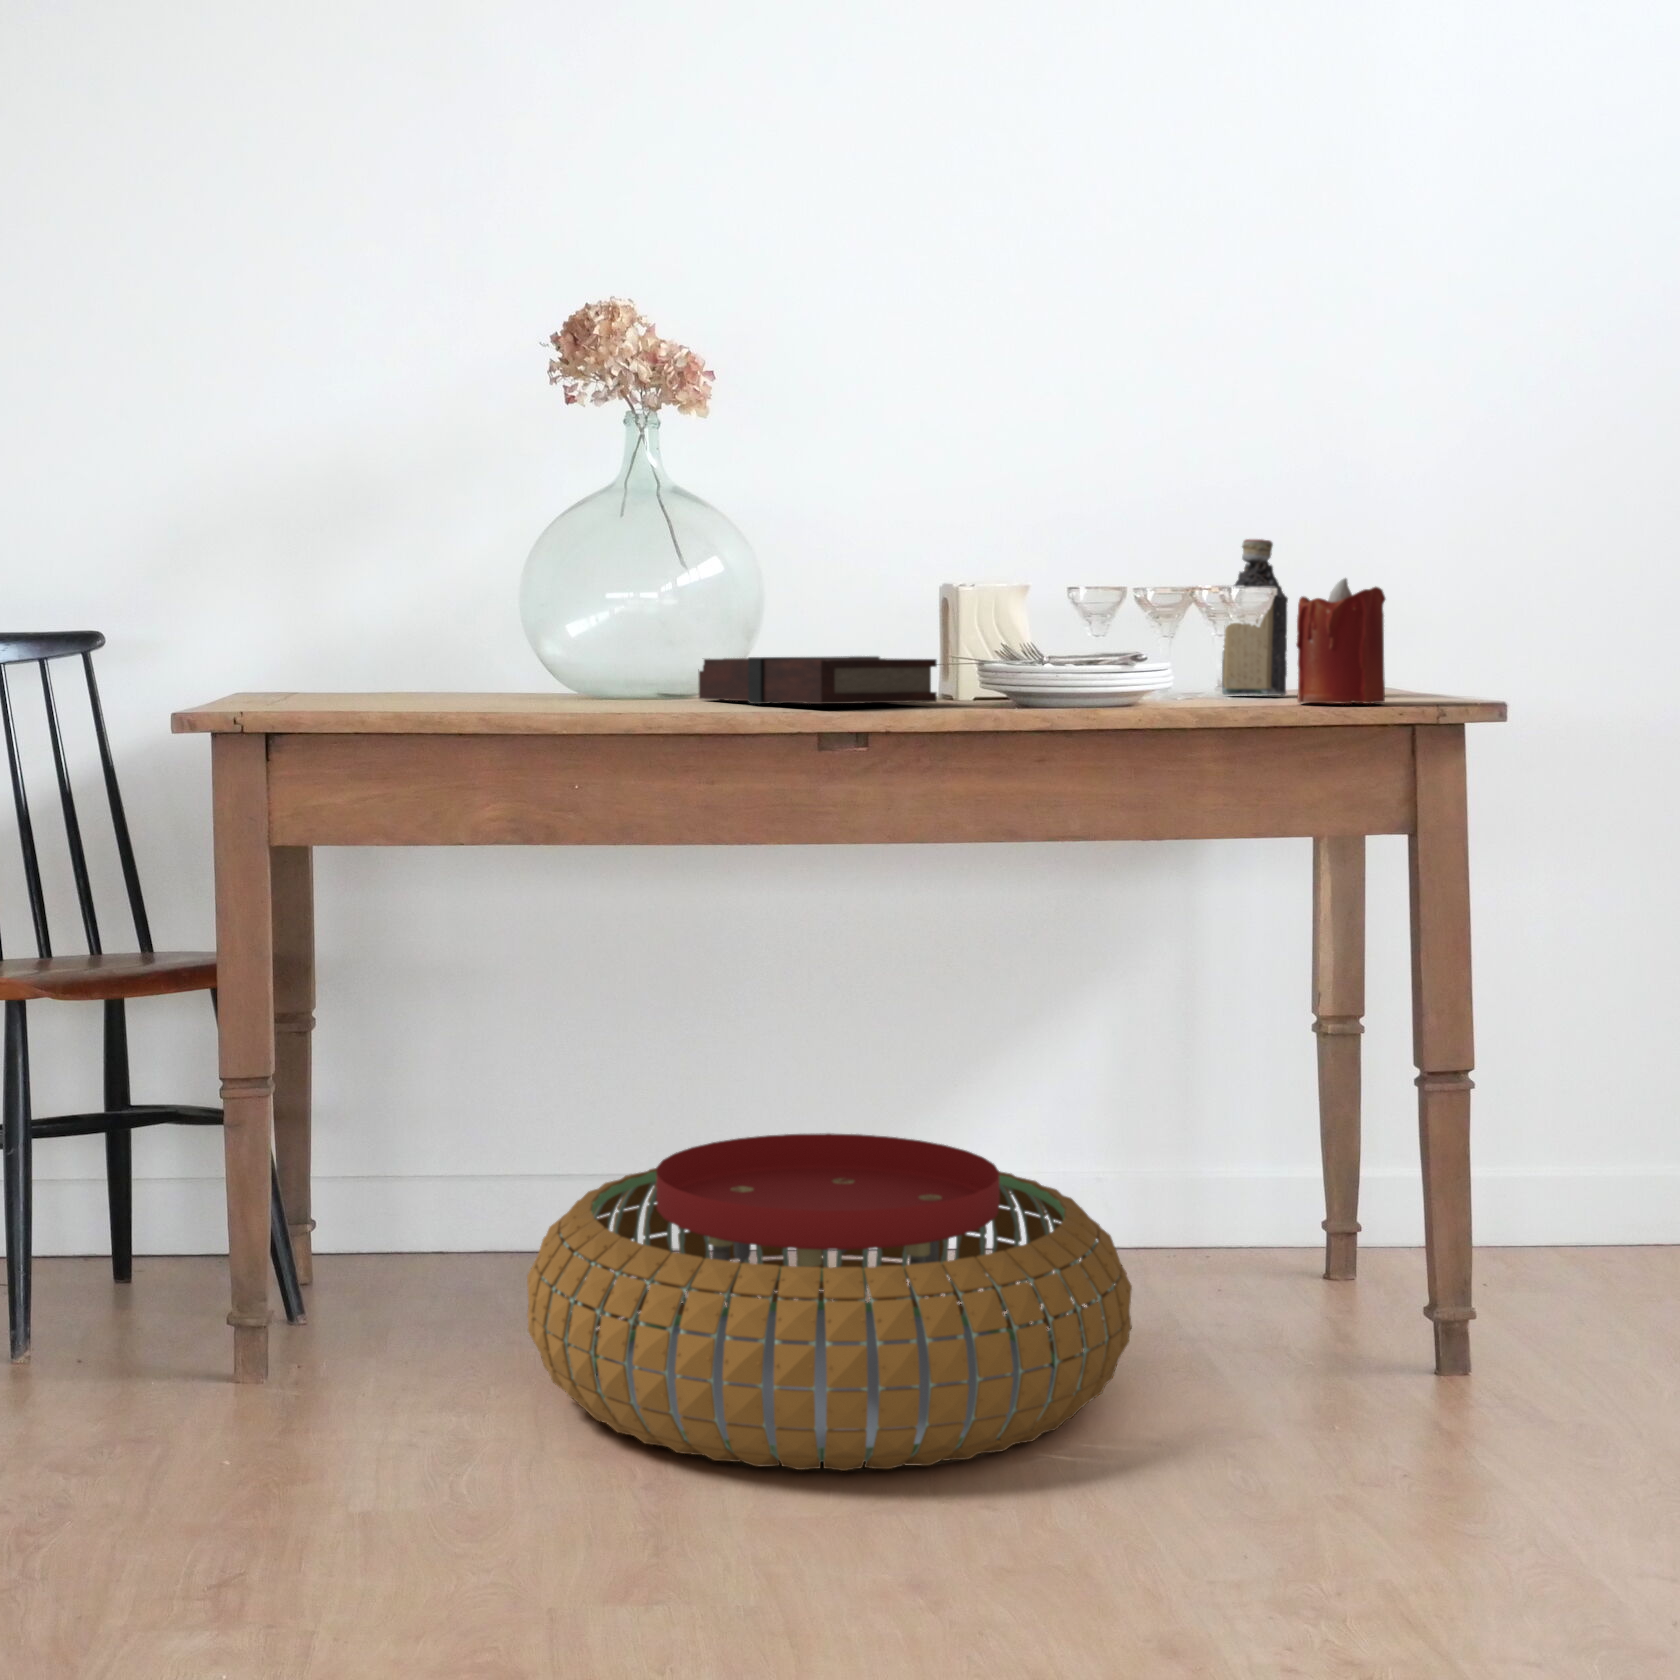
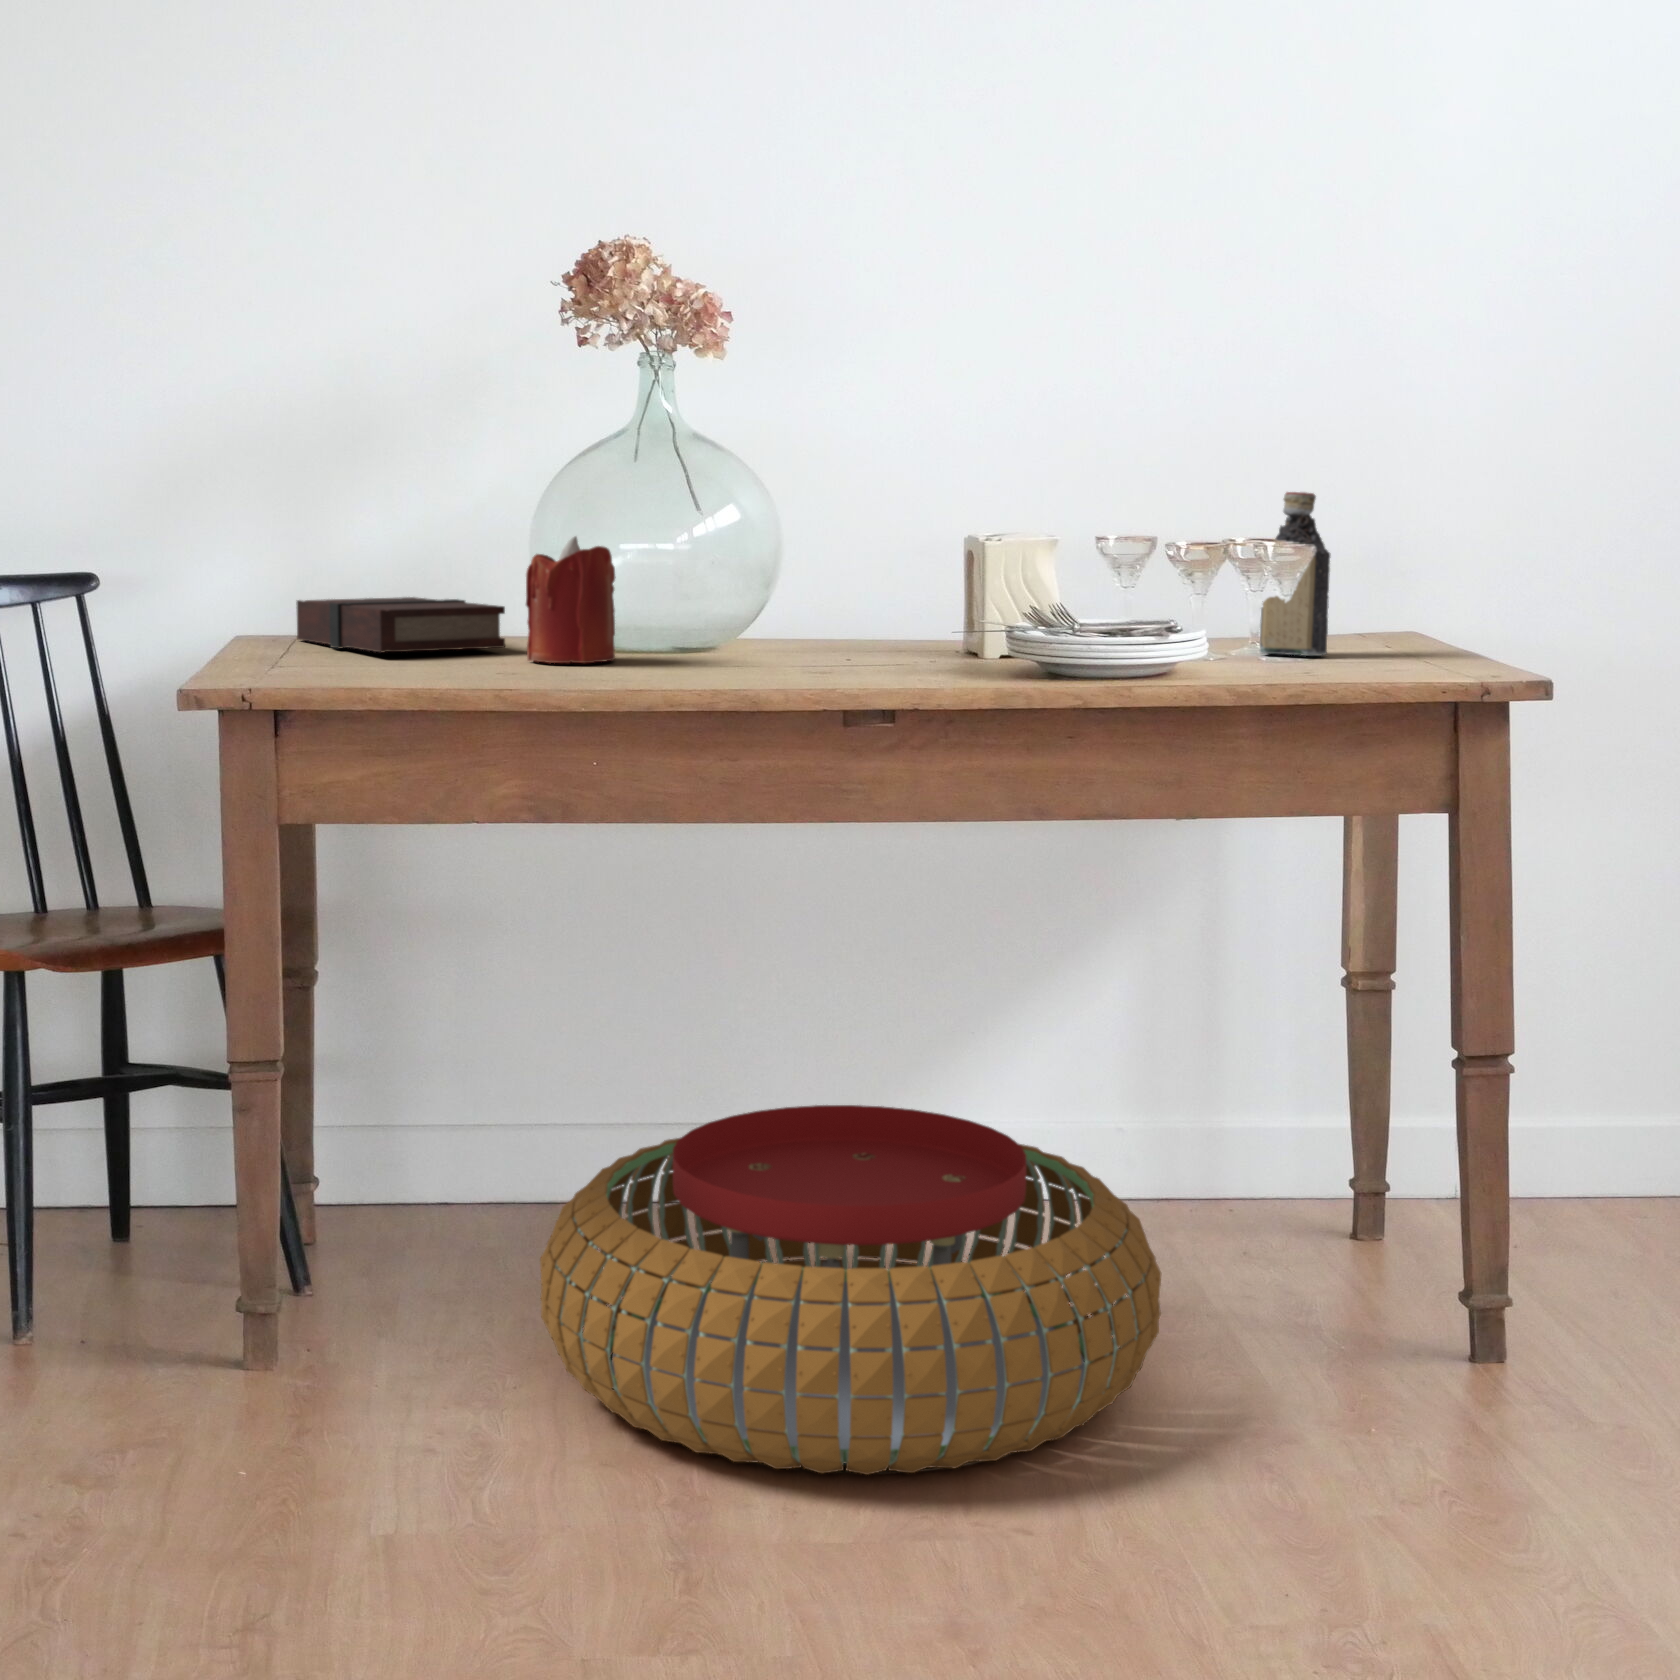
candle: present [1296,578,1385,704] -> present [526,536,616,663]
book: present [699,656,937,704] -> present [296,597,505,652]

